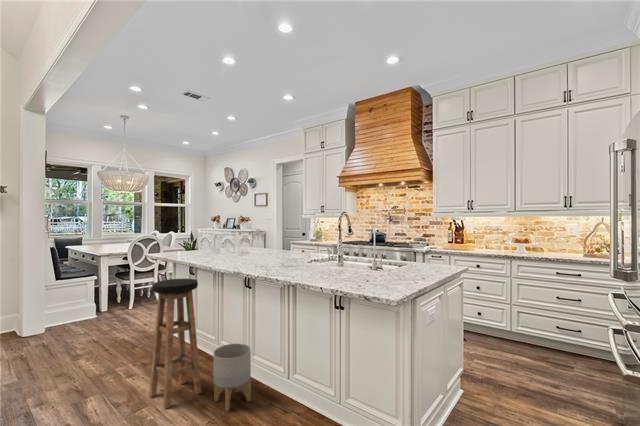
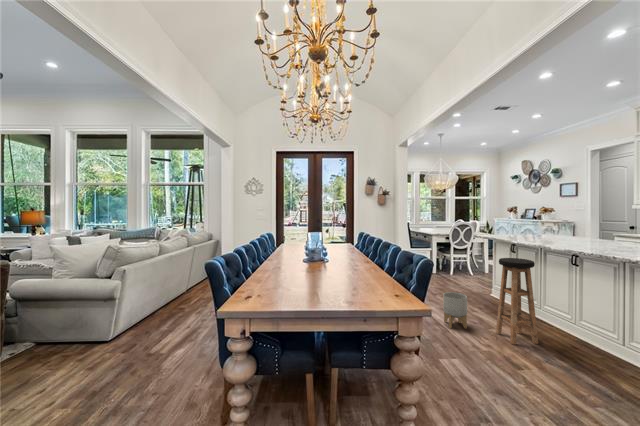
planter: present [213,343,251,411] -> present [443,292,467,329]

